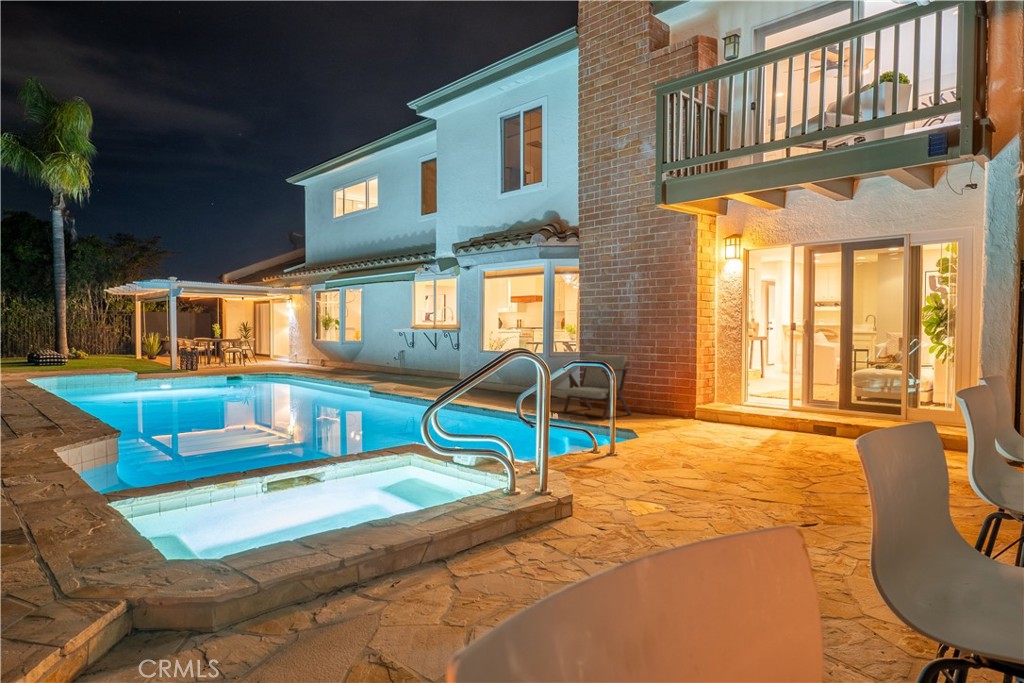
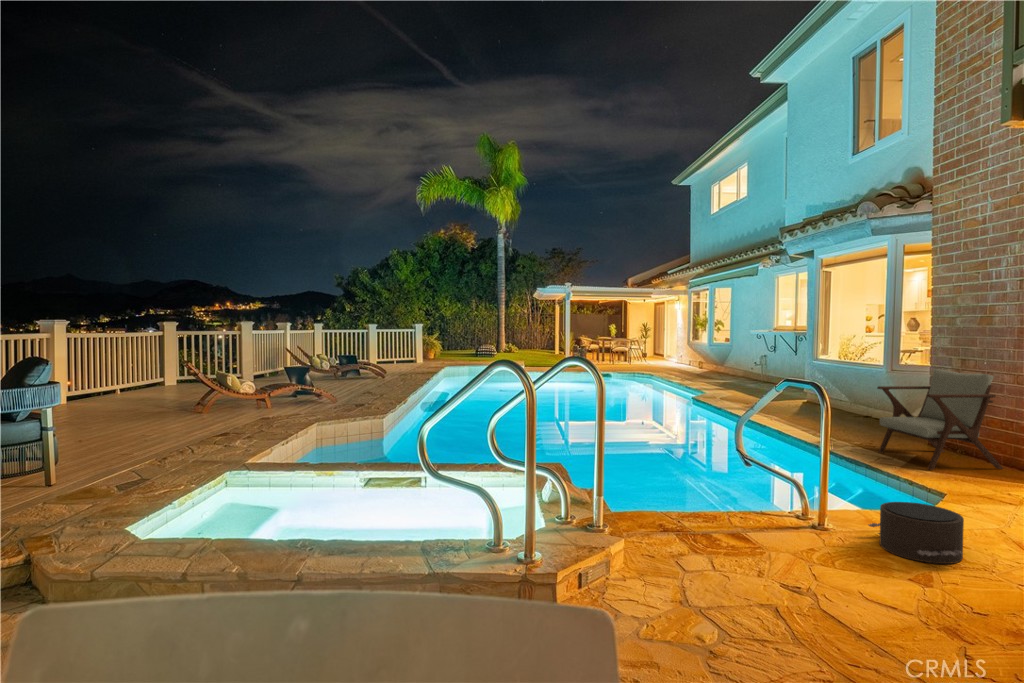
pouf: none [638,434,697,467] -> present [868,502,964,564]

